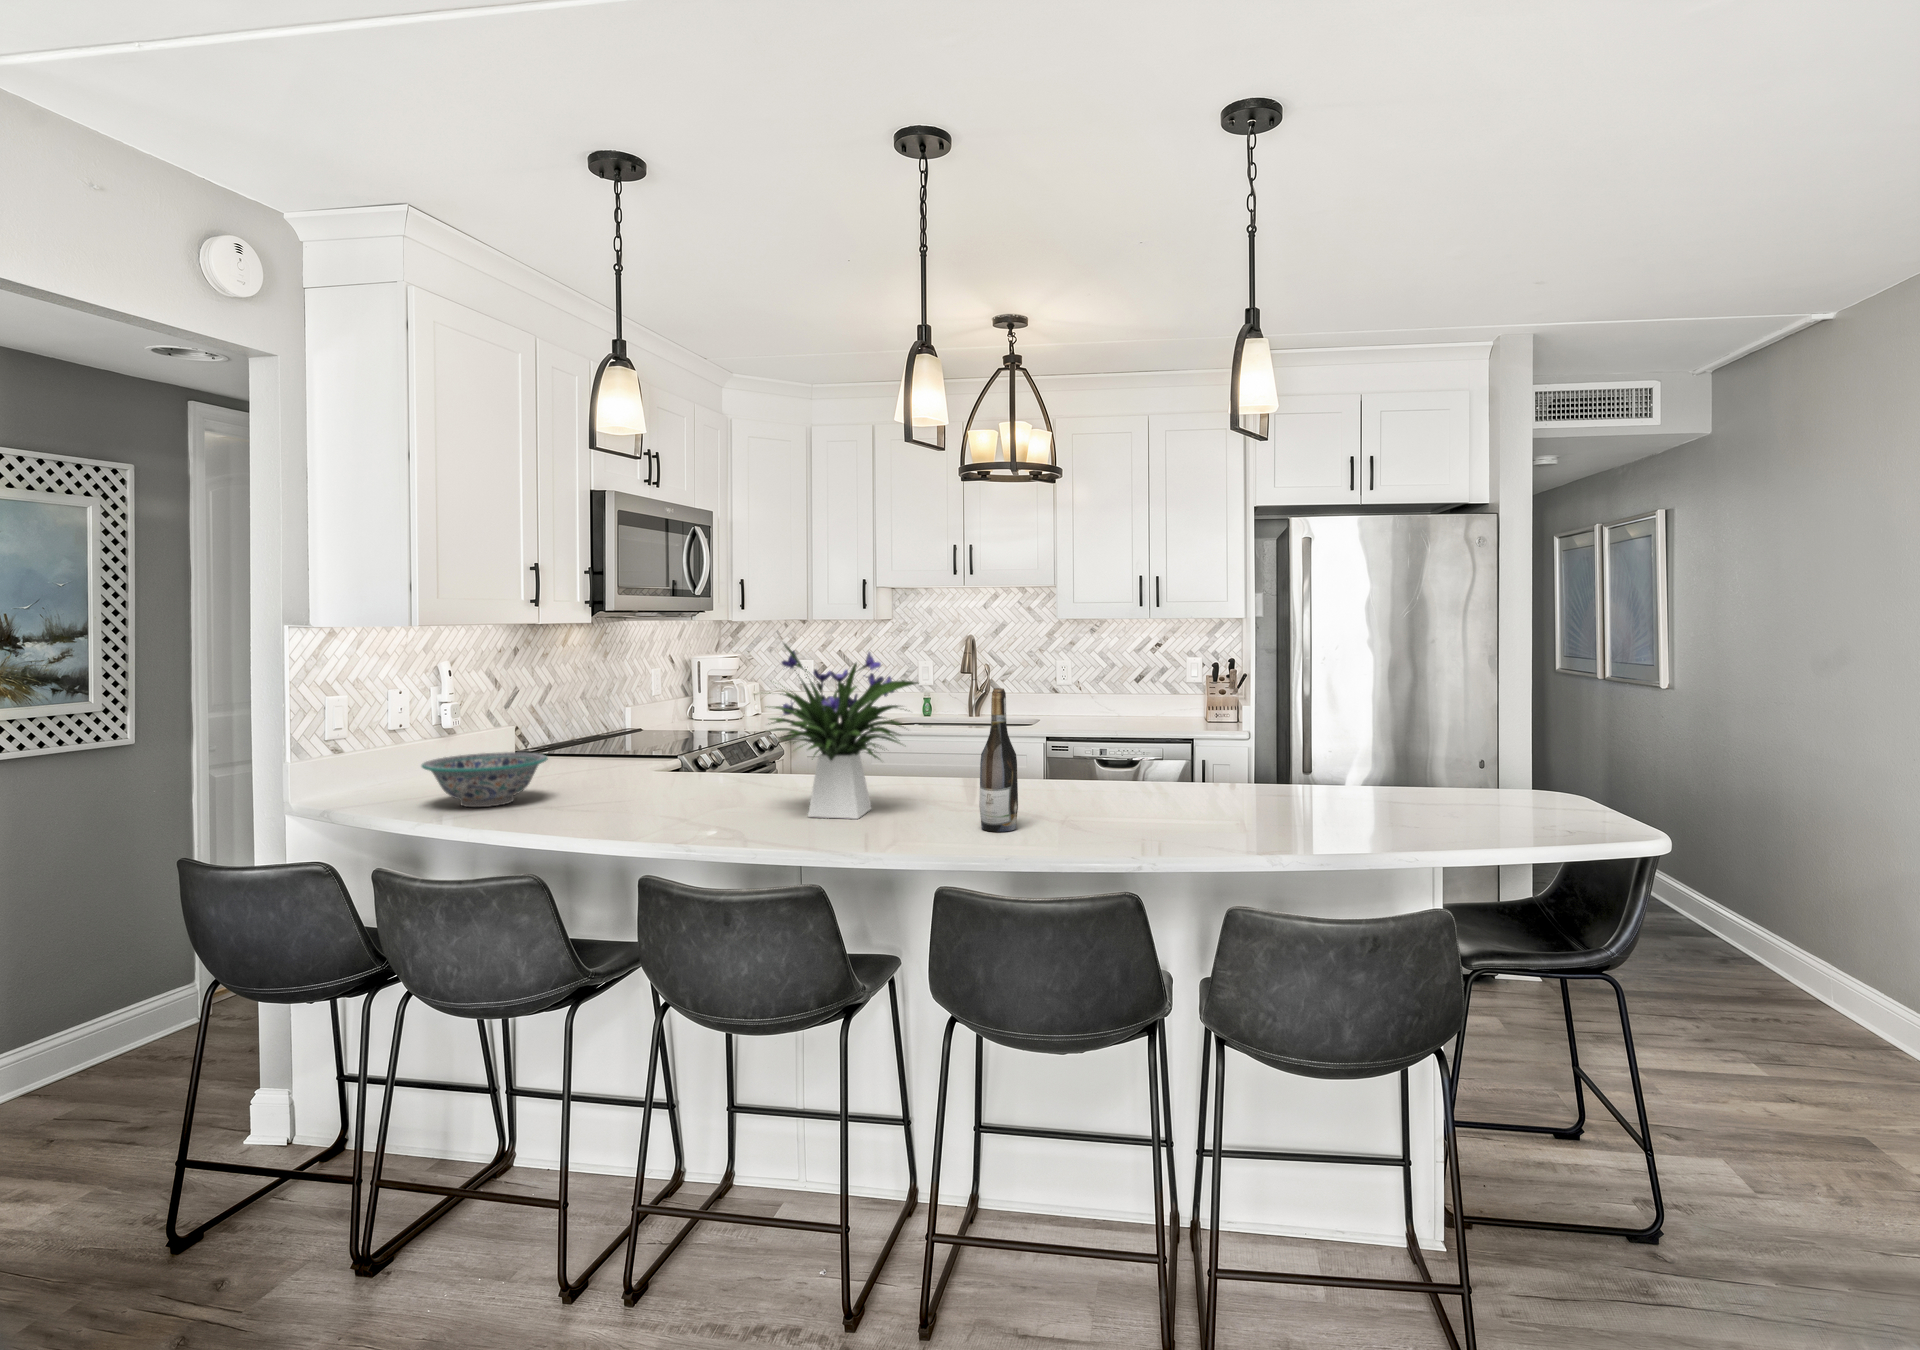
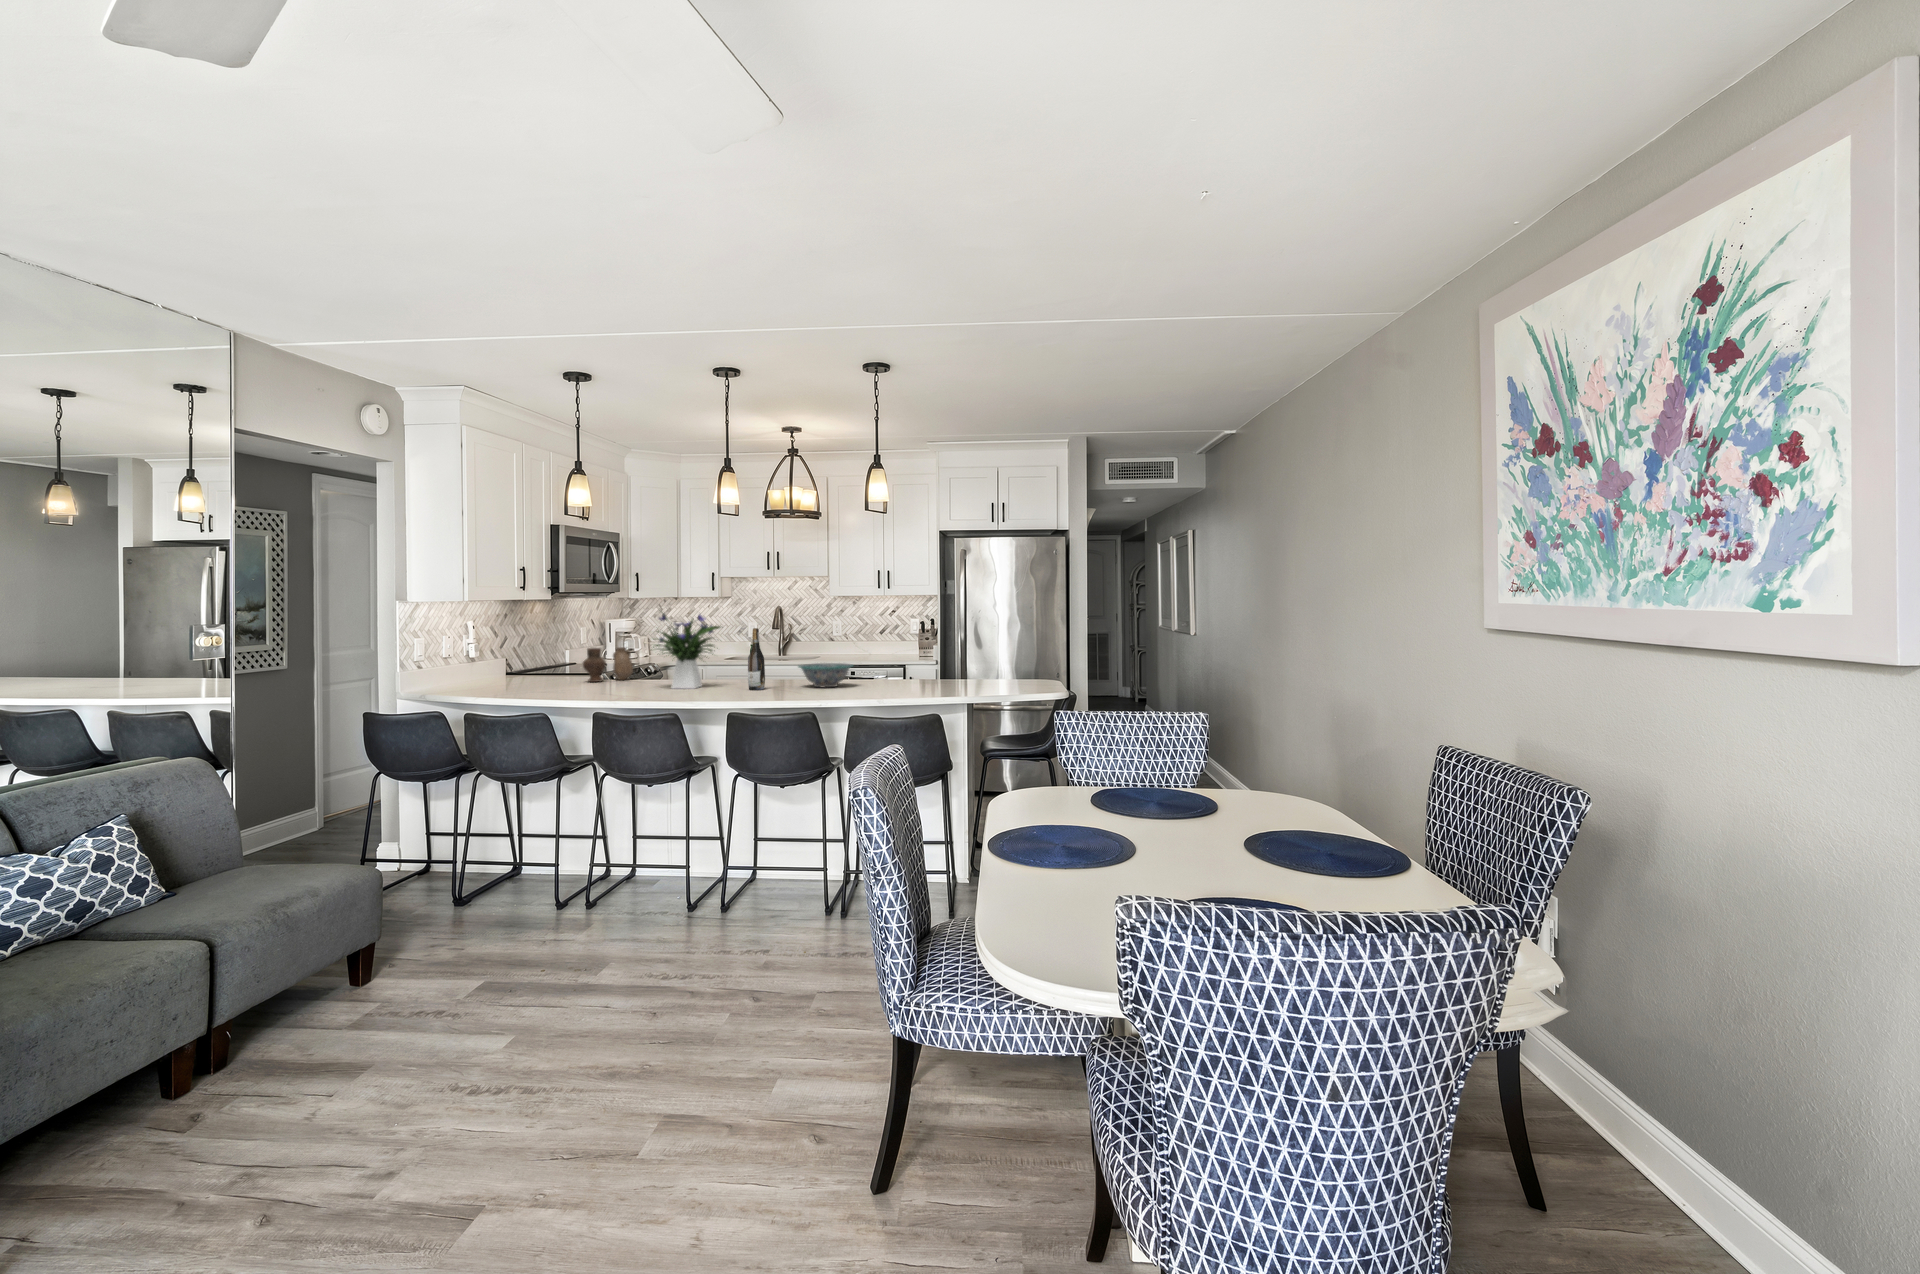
vase: none [635,714,731,784] -> present [583,647,633,682]
decorative bowl: present [422,752,548,807] -> present [798,663,853,687]

